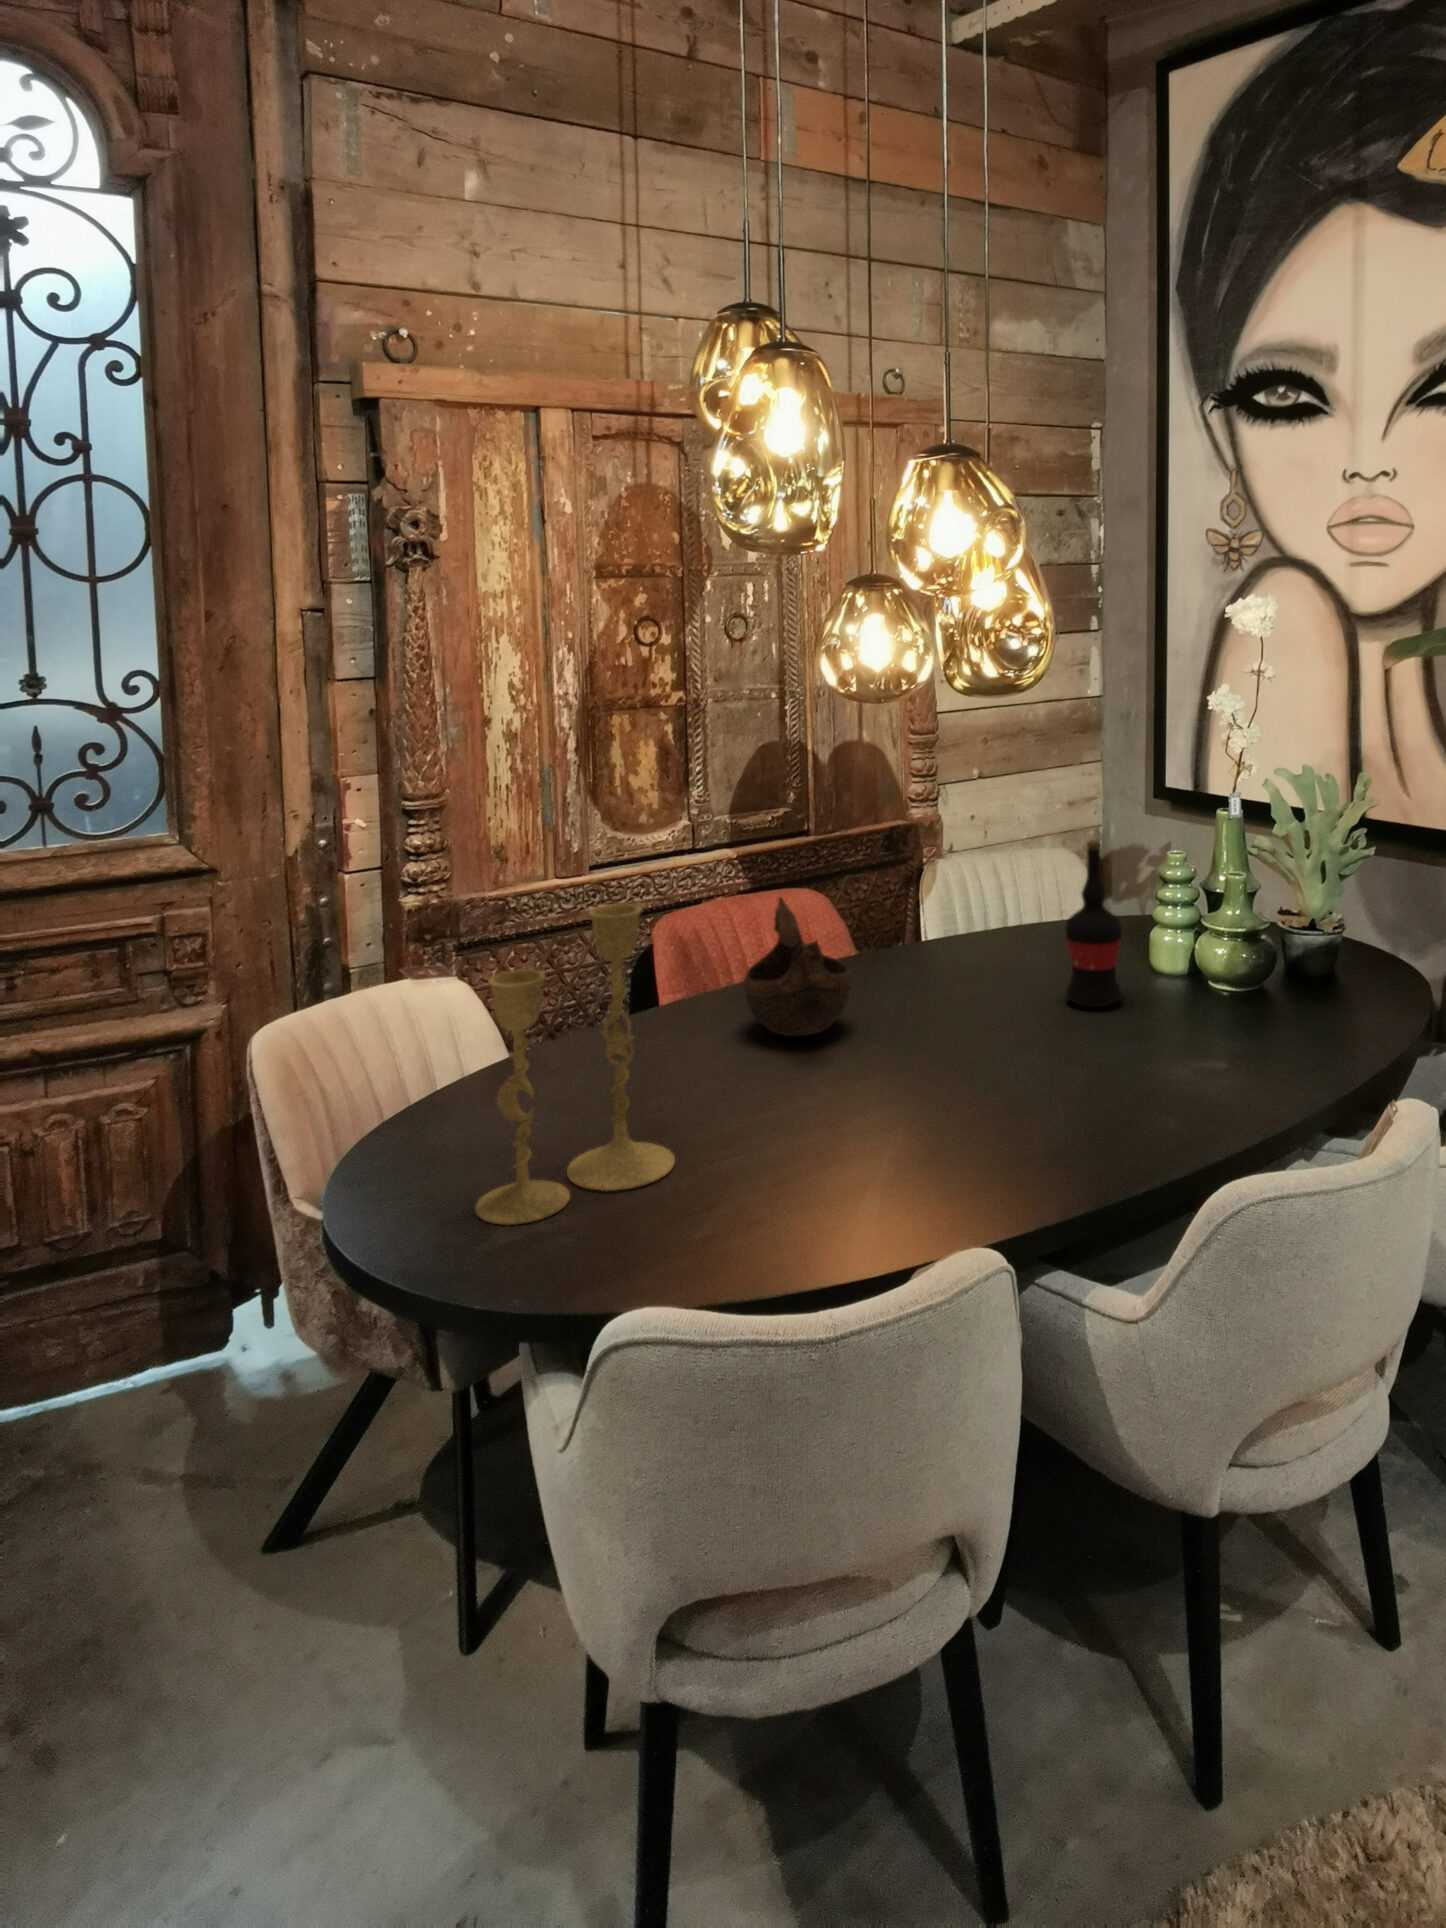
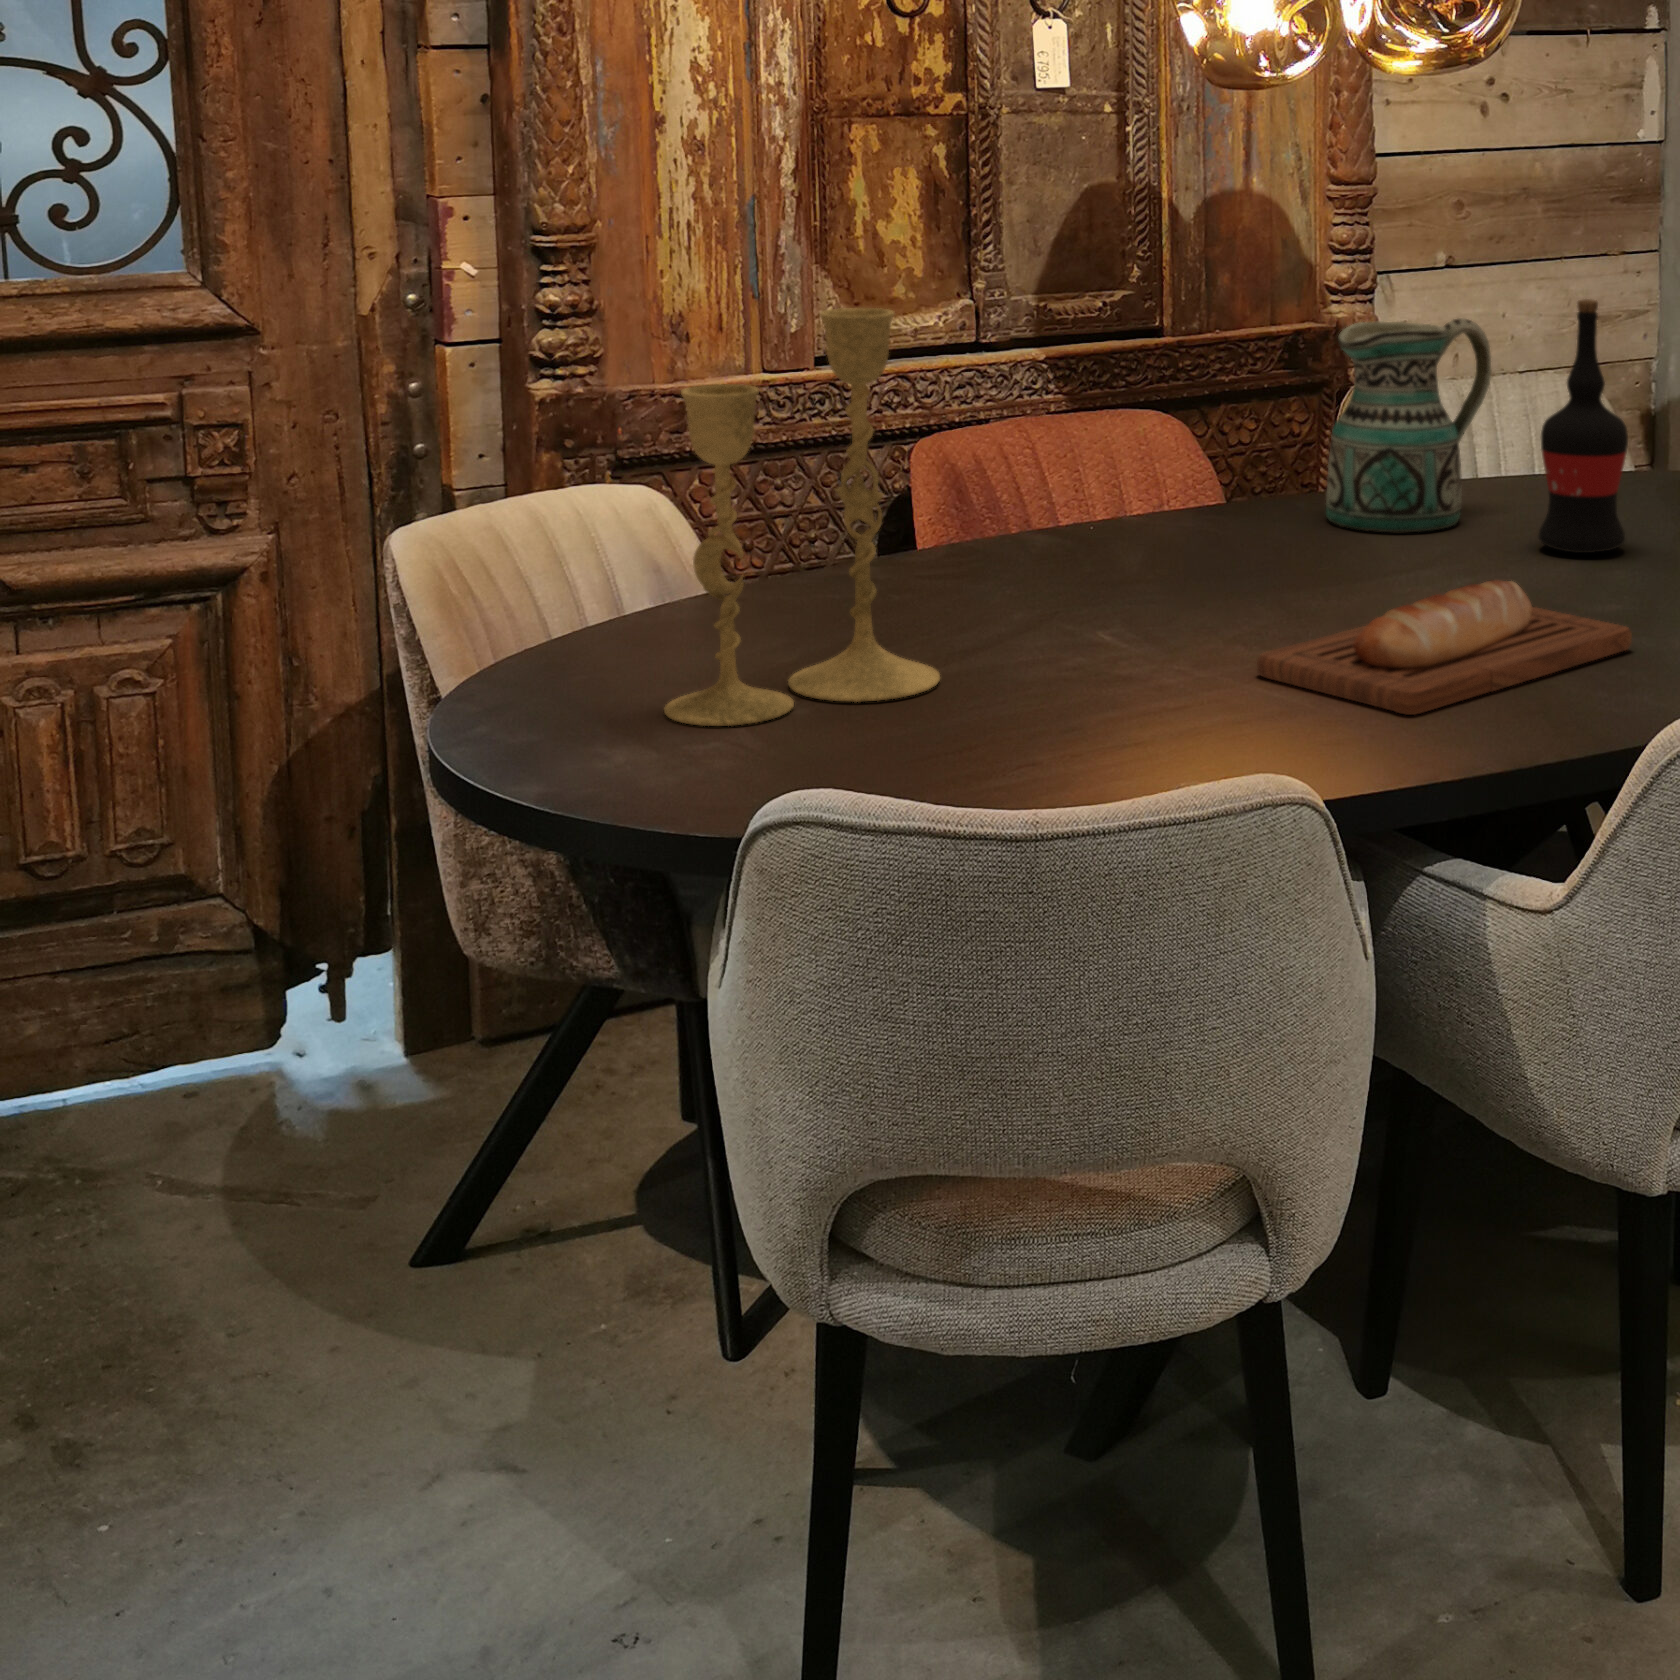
ceramic pitcher: none [926,845,1028,990] -> present [1326,318,1492,532]
decorative bowl: present [743,897,852,1036] -> none [1044,374,1208,567]
bread loaf: none [895,1058,1144,1184] -> present [1257,580,1632,715]

